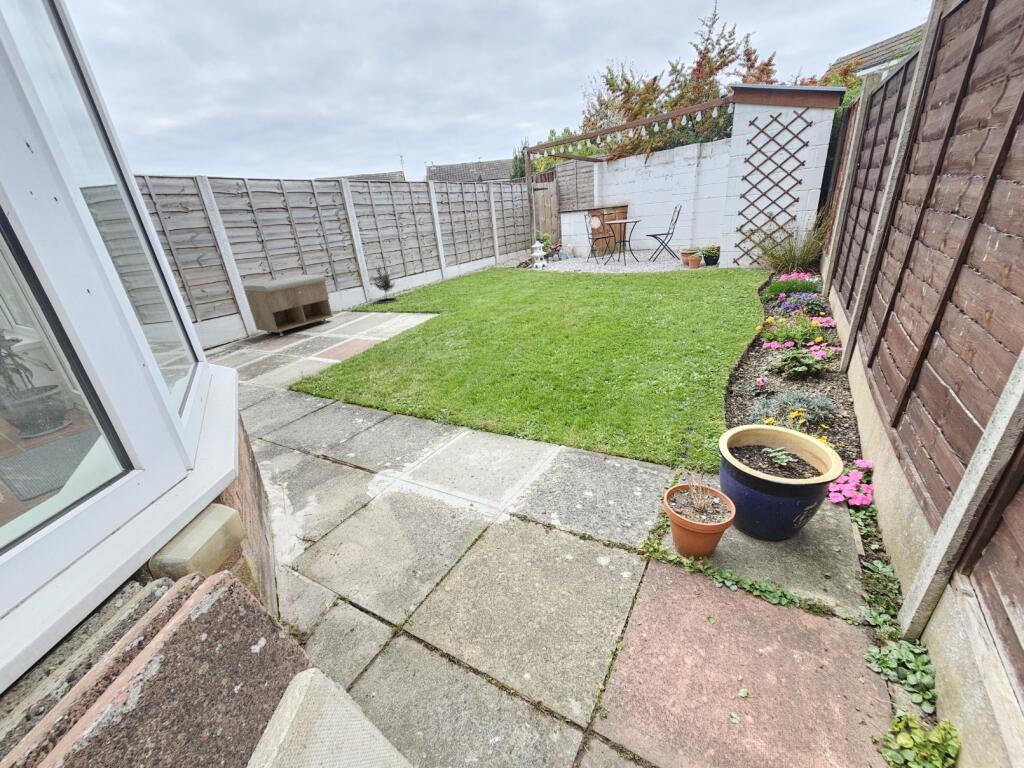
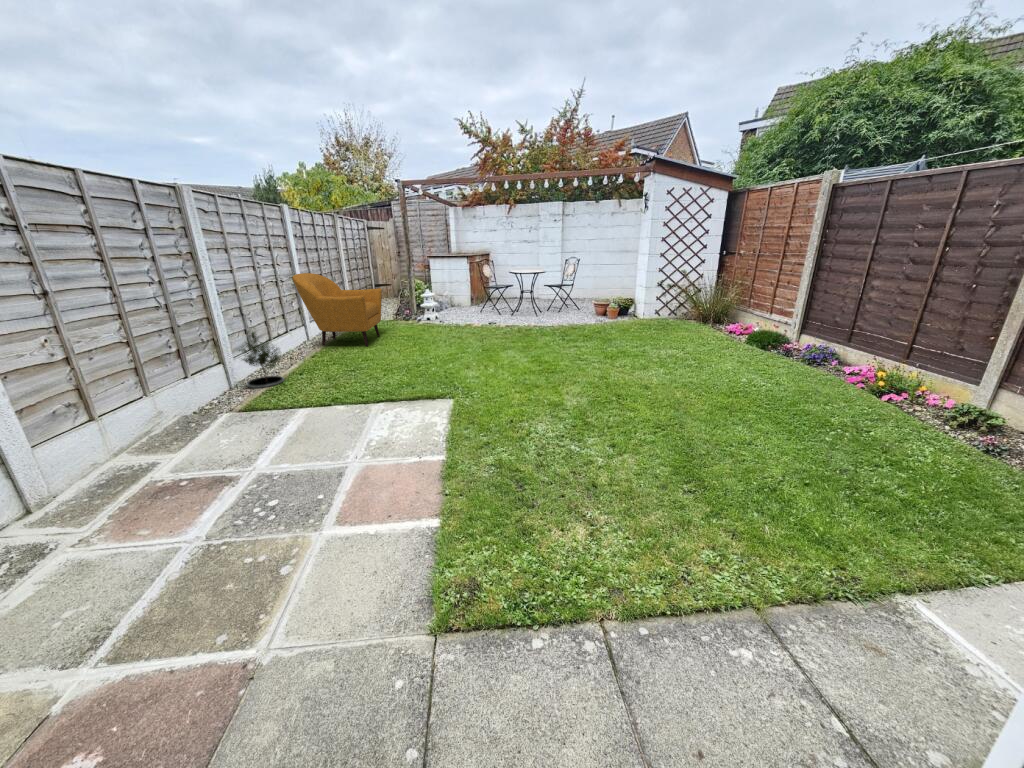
armchair: none [429,230,494,285] -> present [292,273,382,346]
storage bench: present [244,275,333,336] -> none [10,355,222,496]

